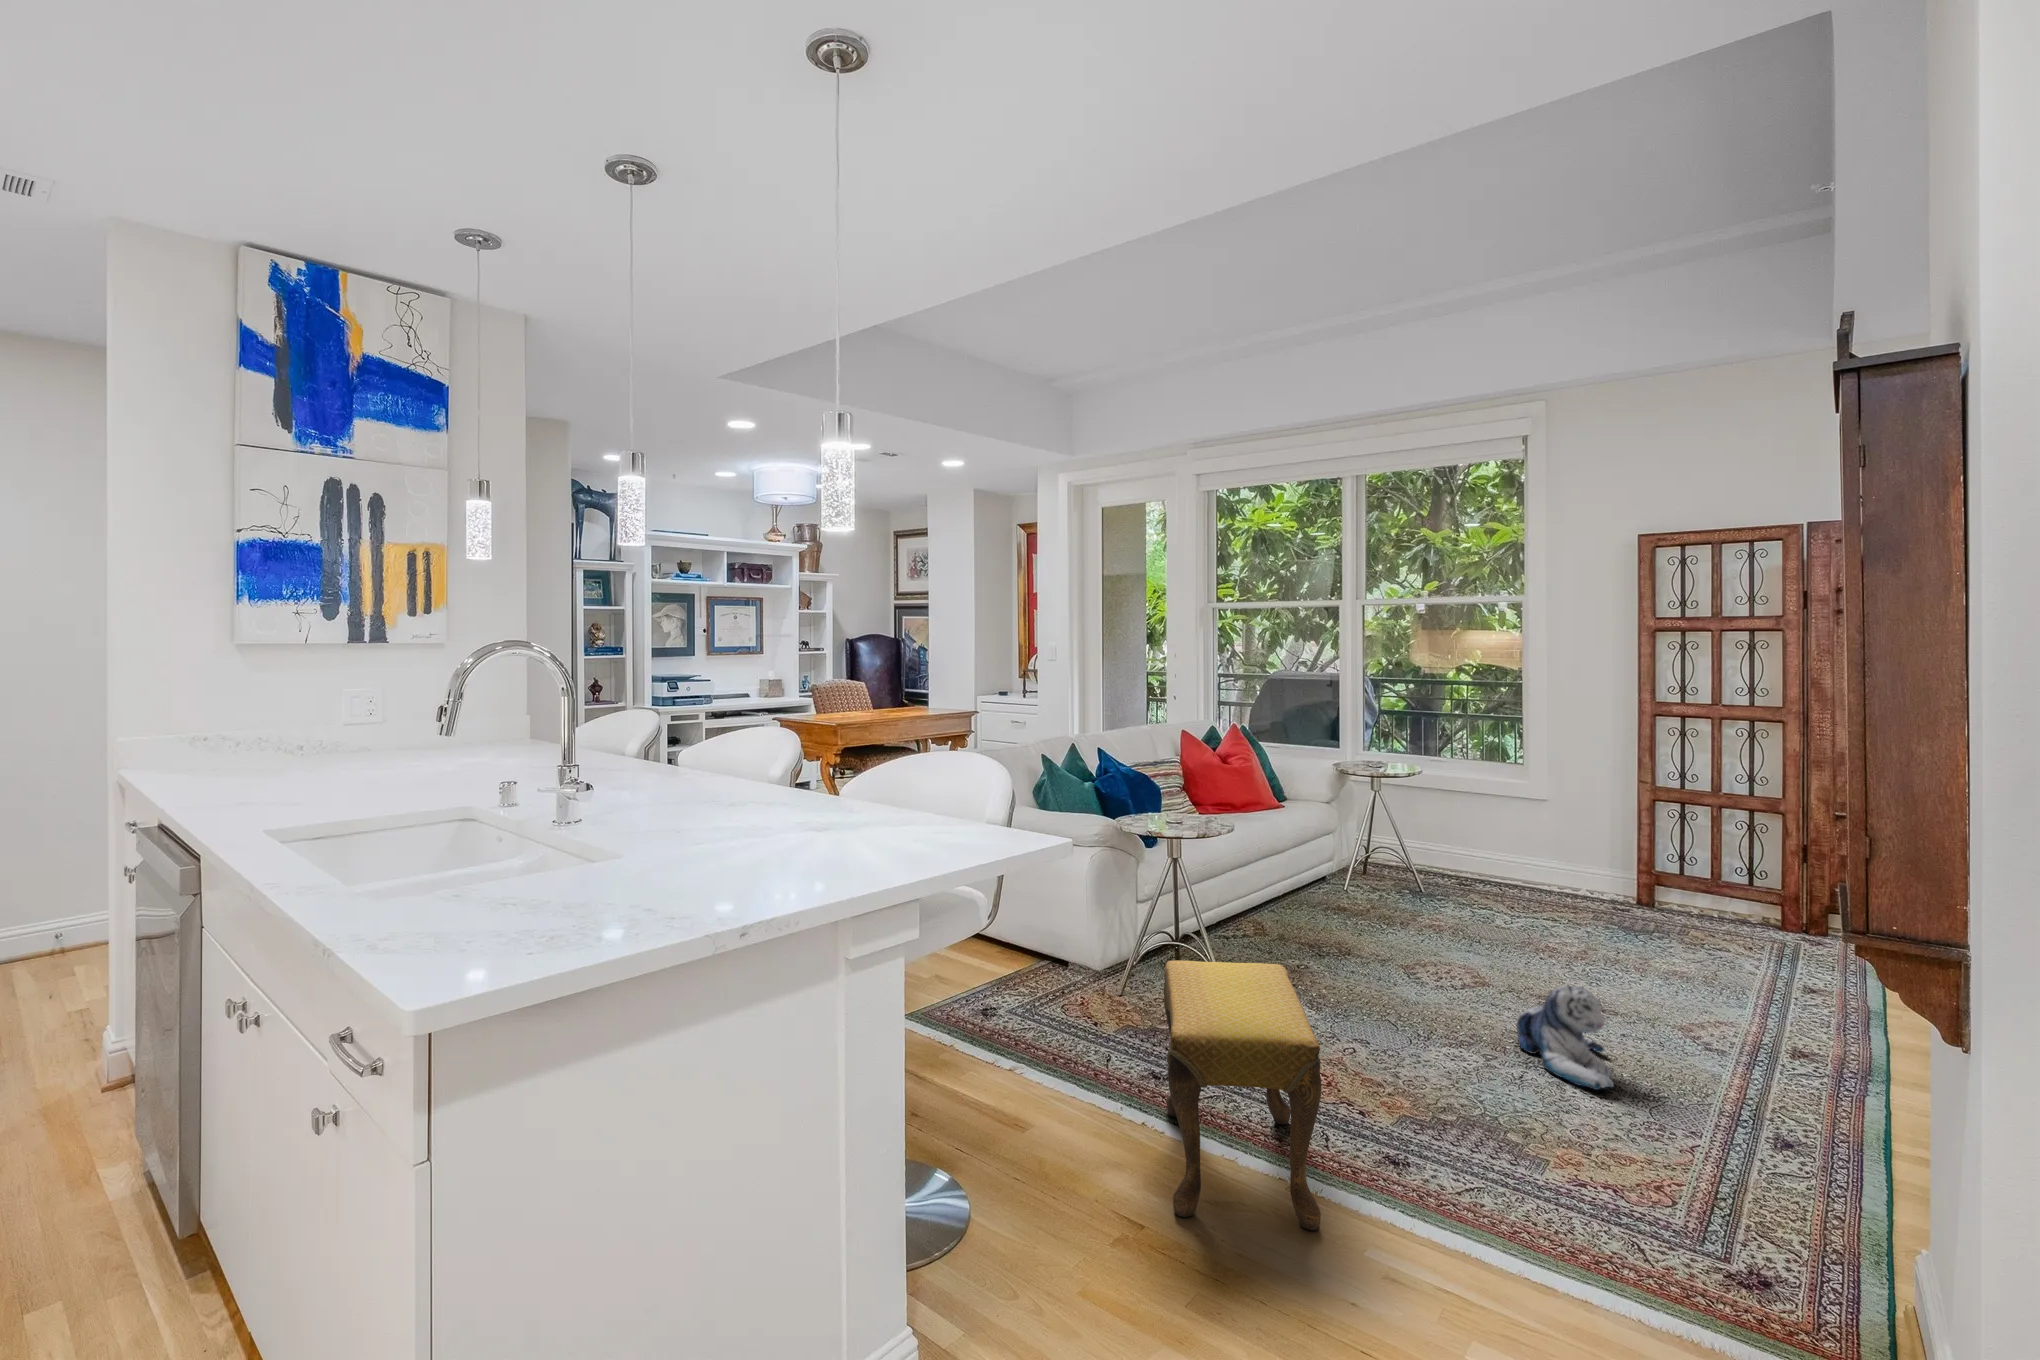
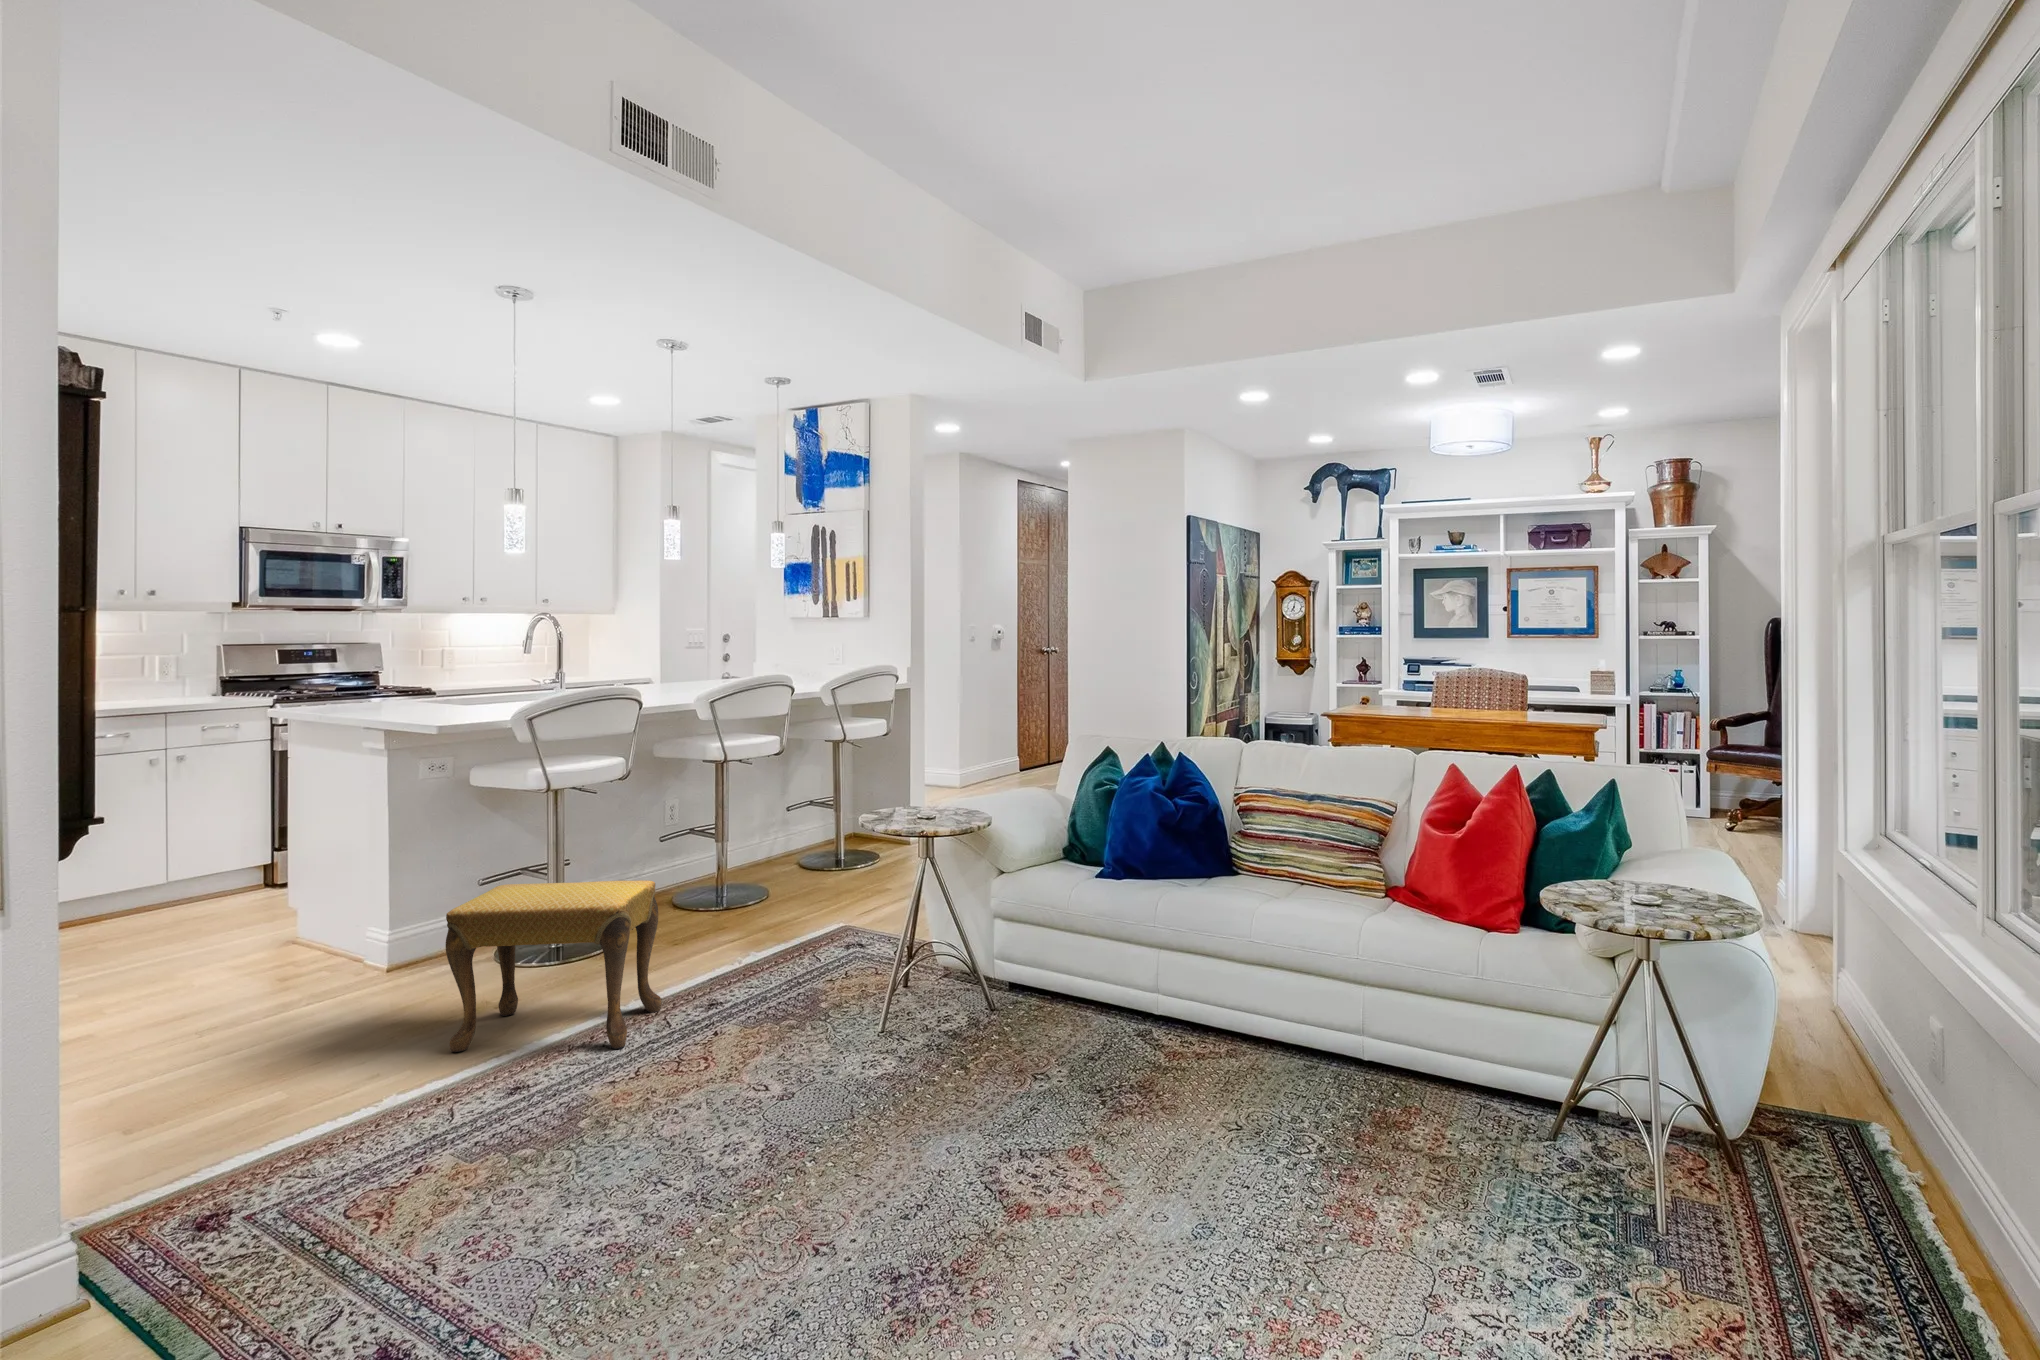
plush toy: present [1517,985,1613,1090] -> none [586,1106,810,1256]

